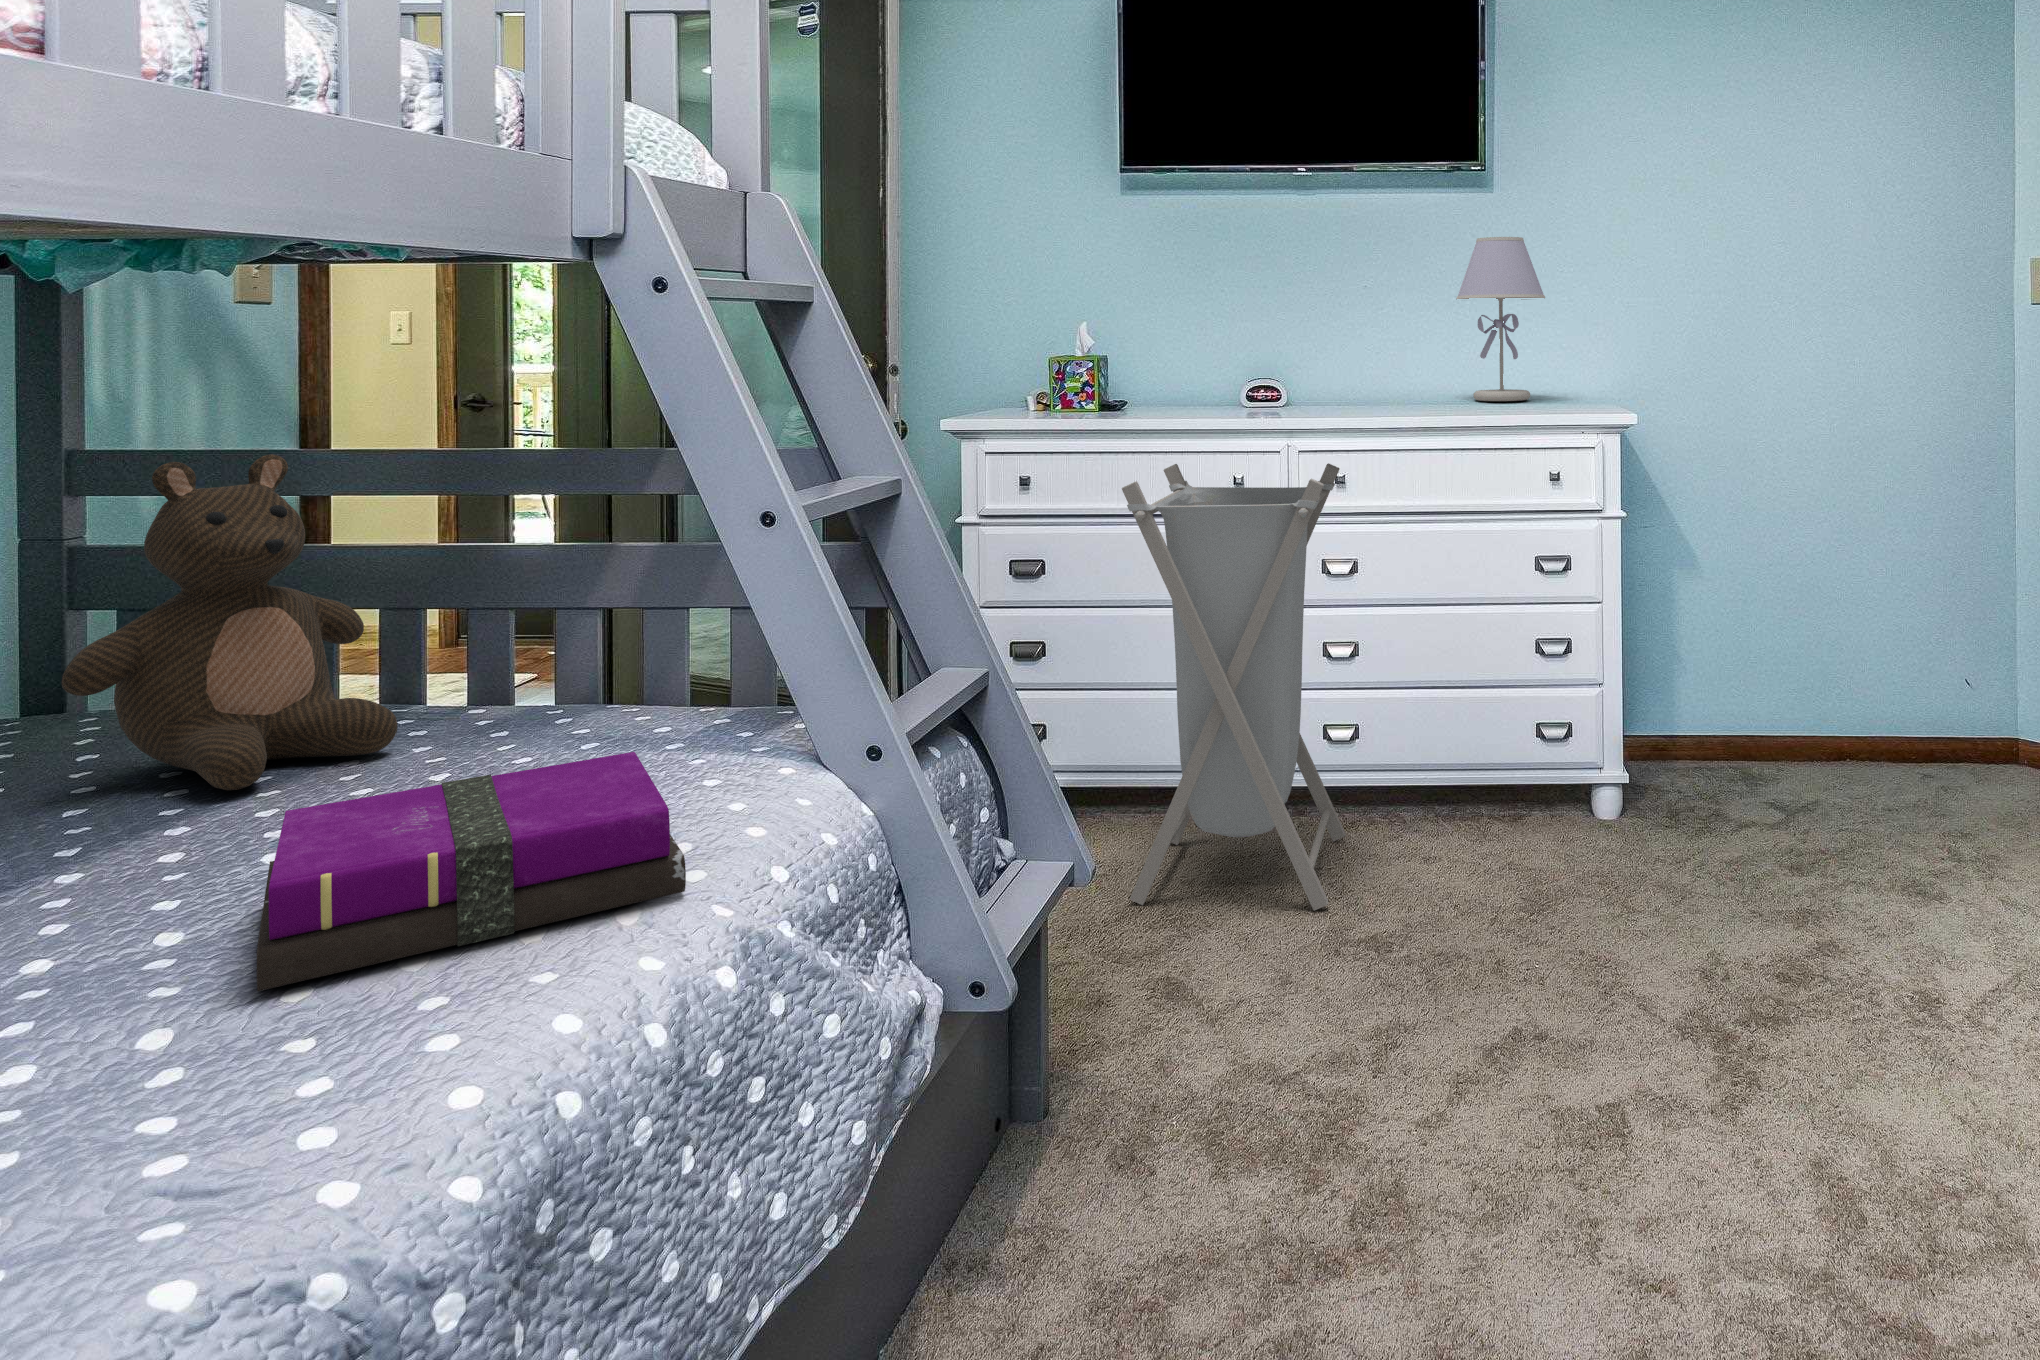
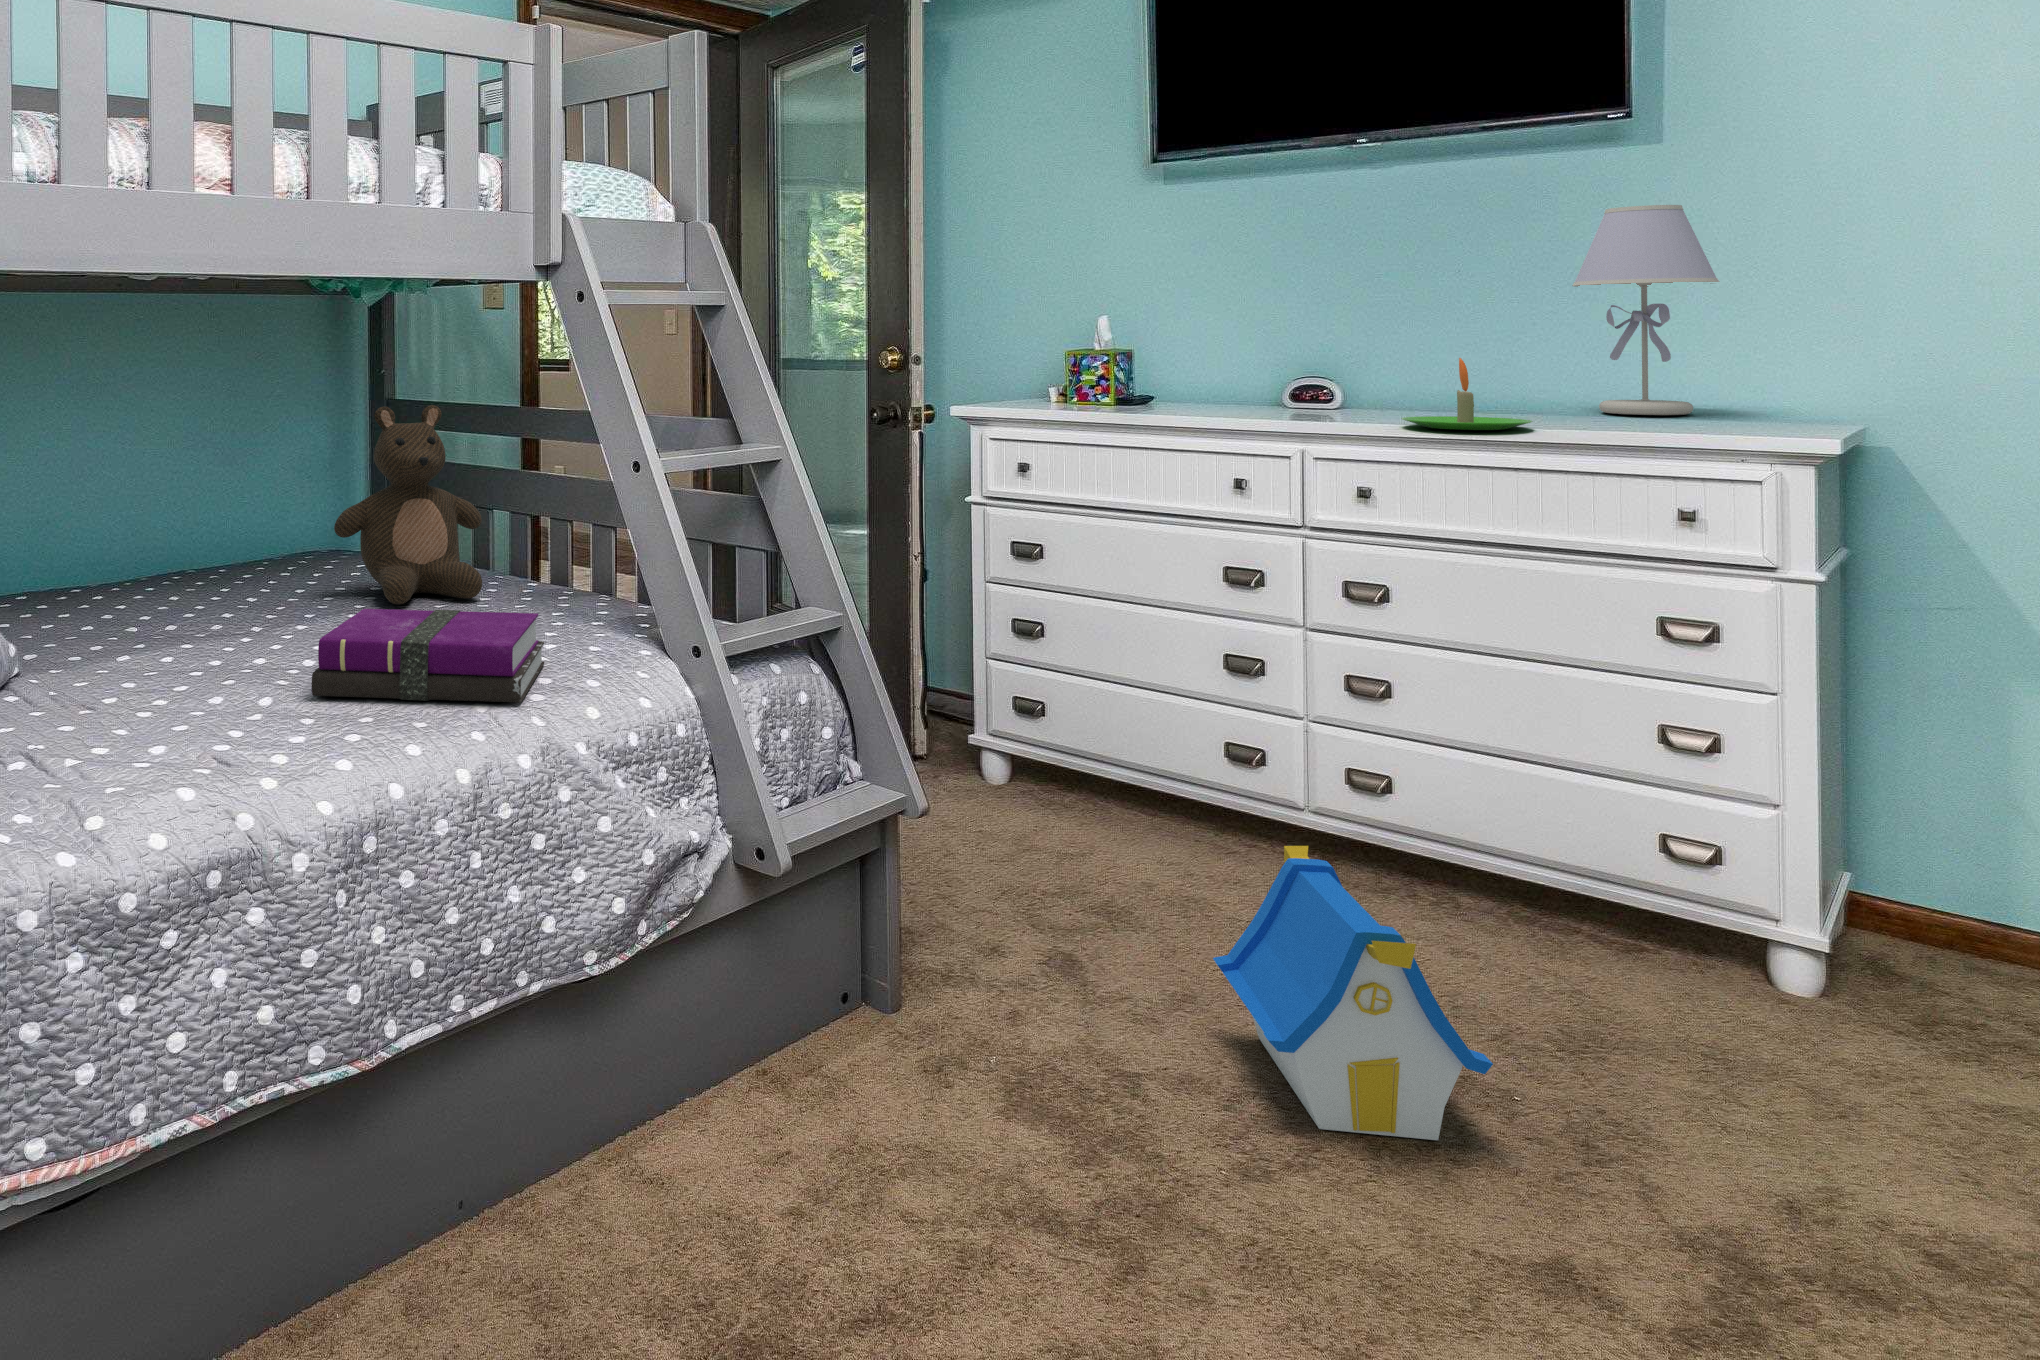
candle: none [1372,358,1464,419] -> present [1401,358,1532,430]
laundry hamper: present [1122,463,1345,911] -> none [1067,461,1355,945]
toy house: none [1328,807,1563,1064] -> present [1213,846,1493,1140]

